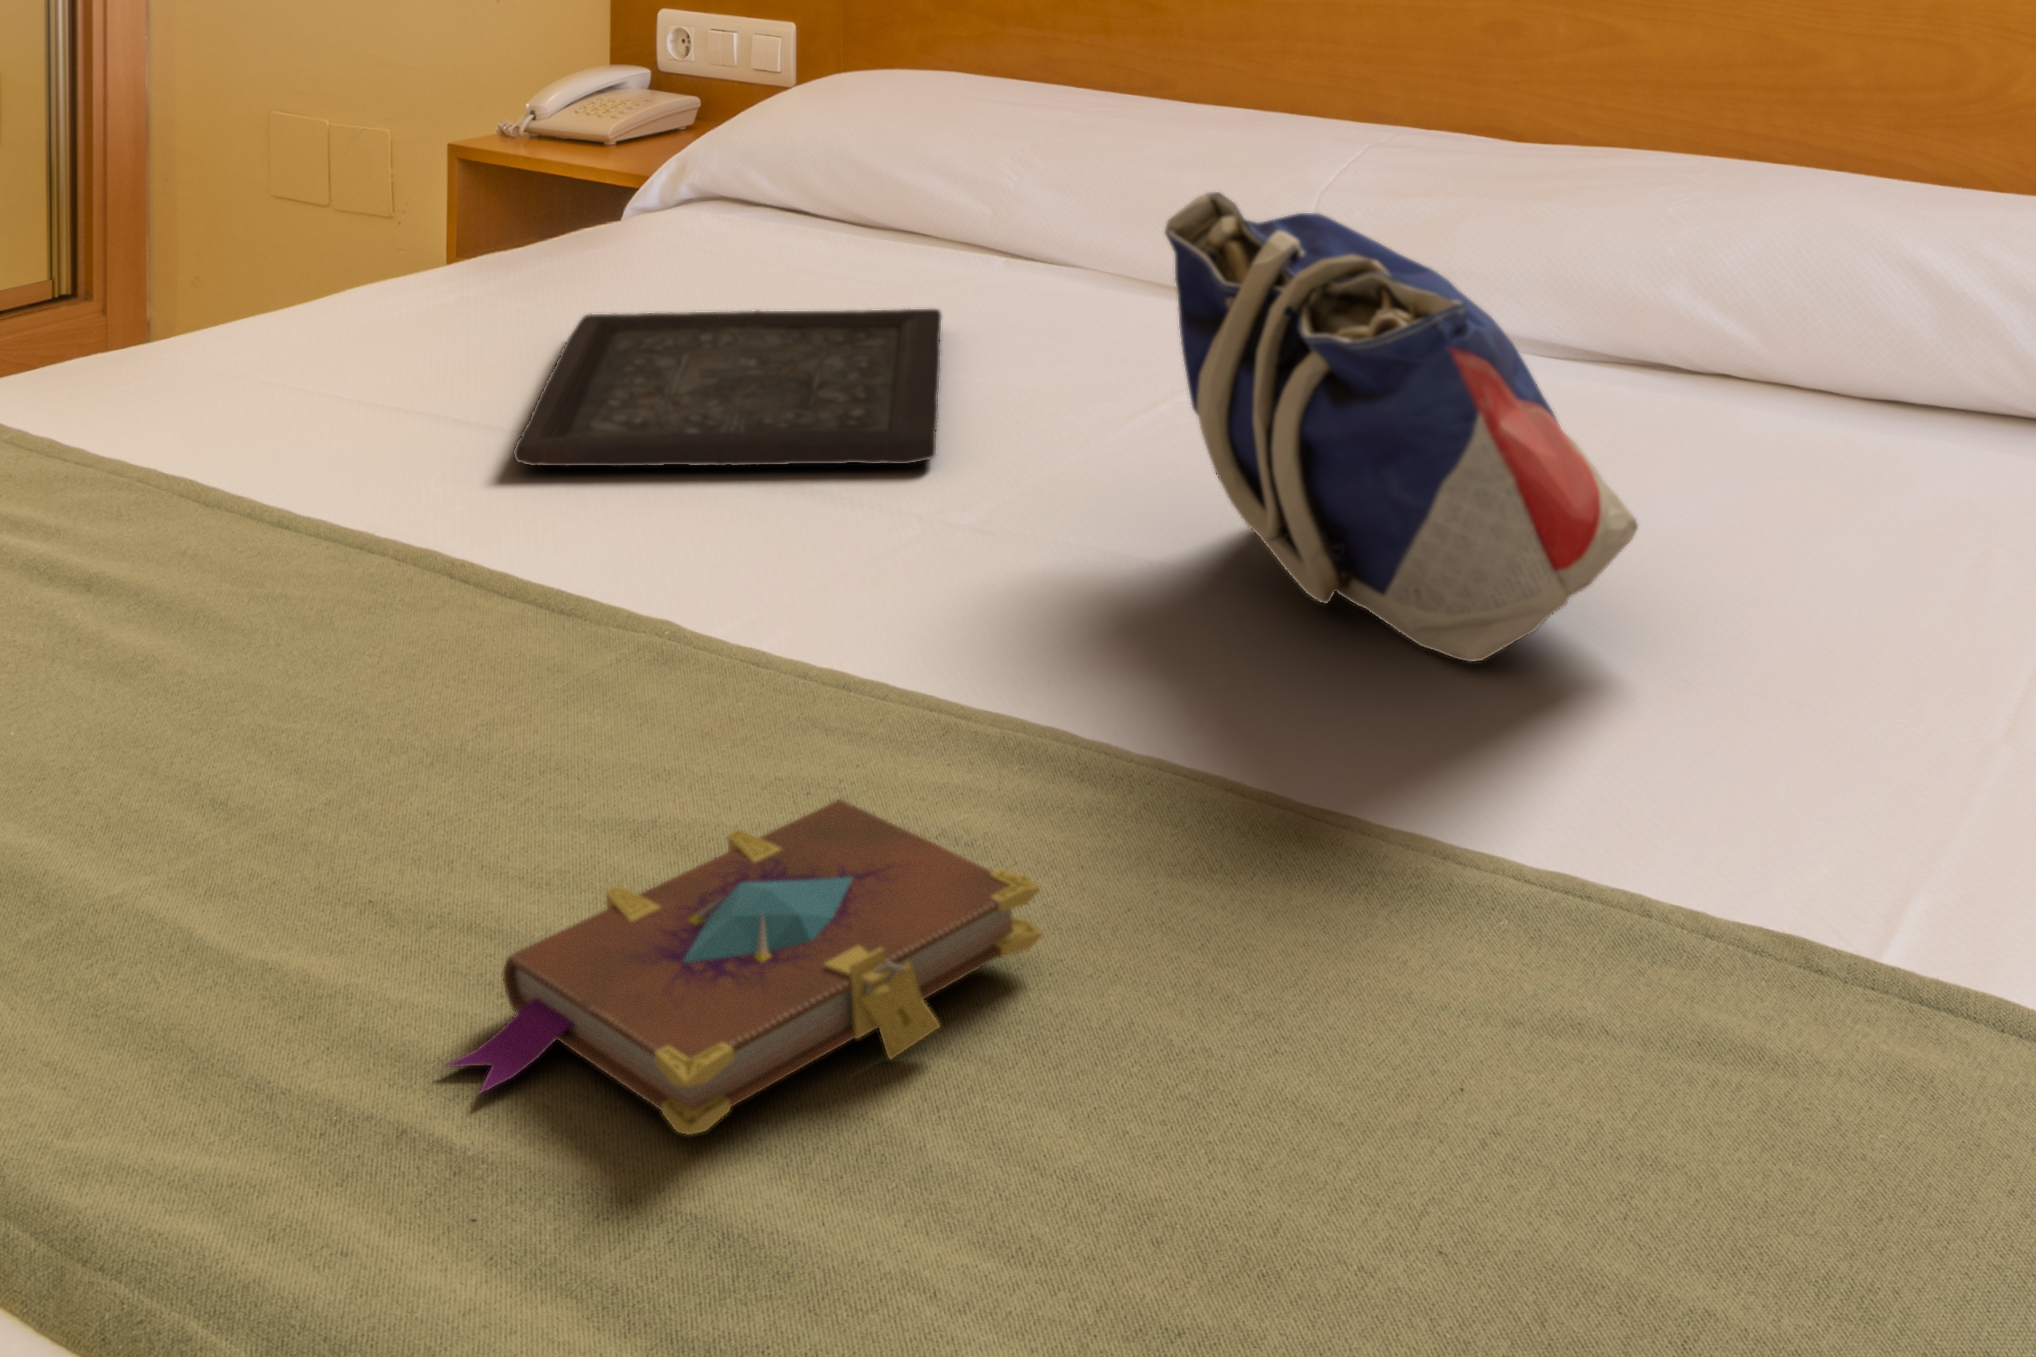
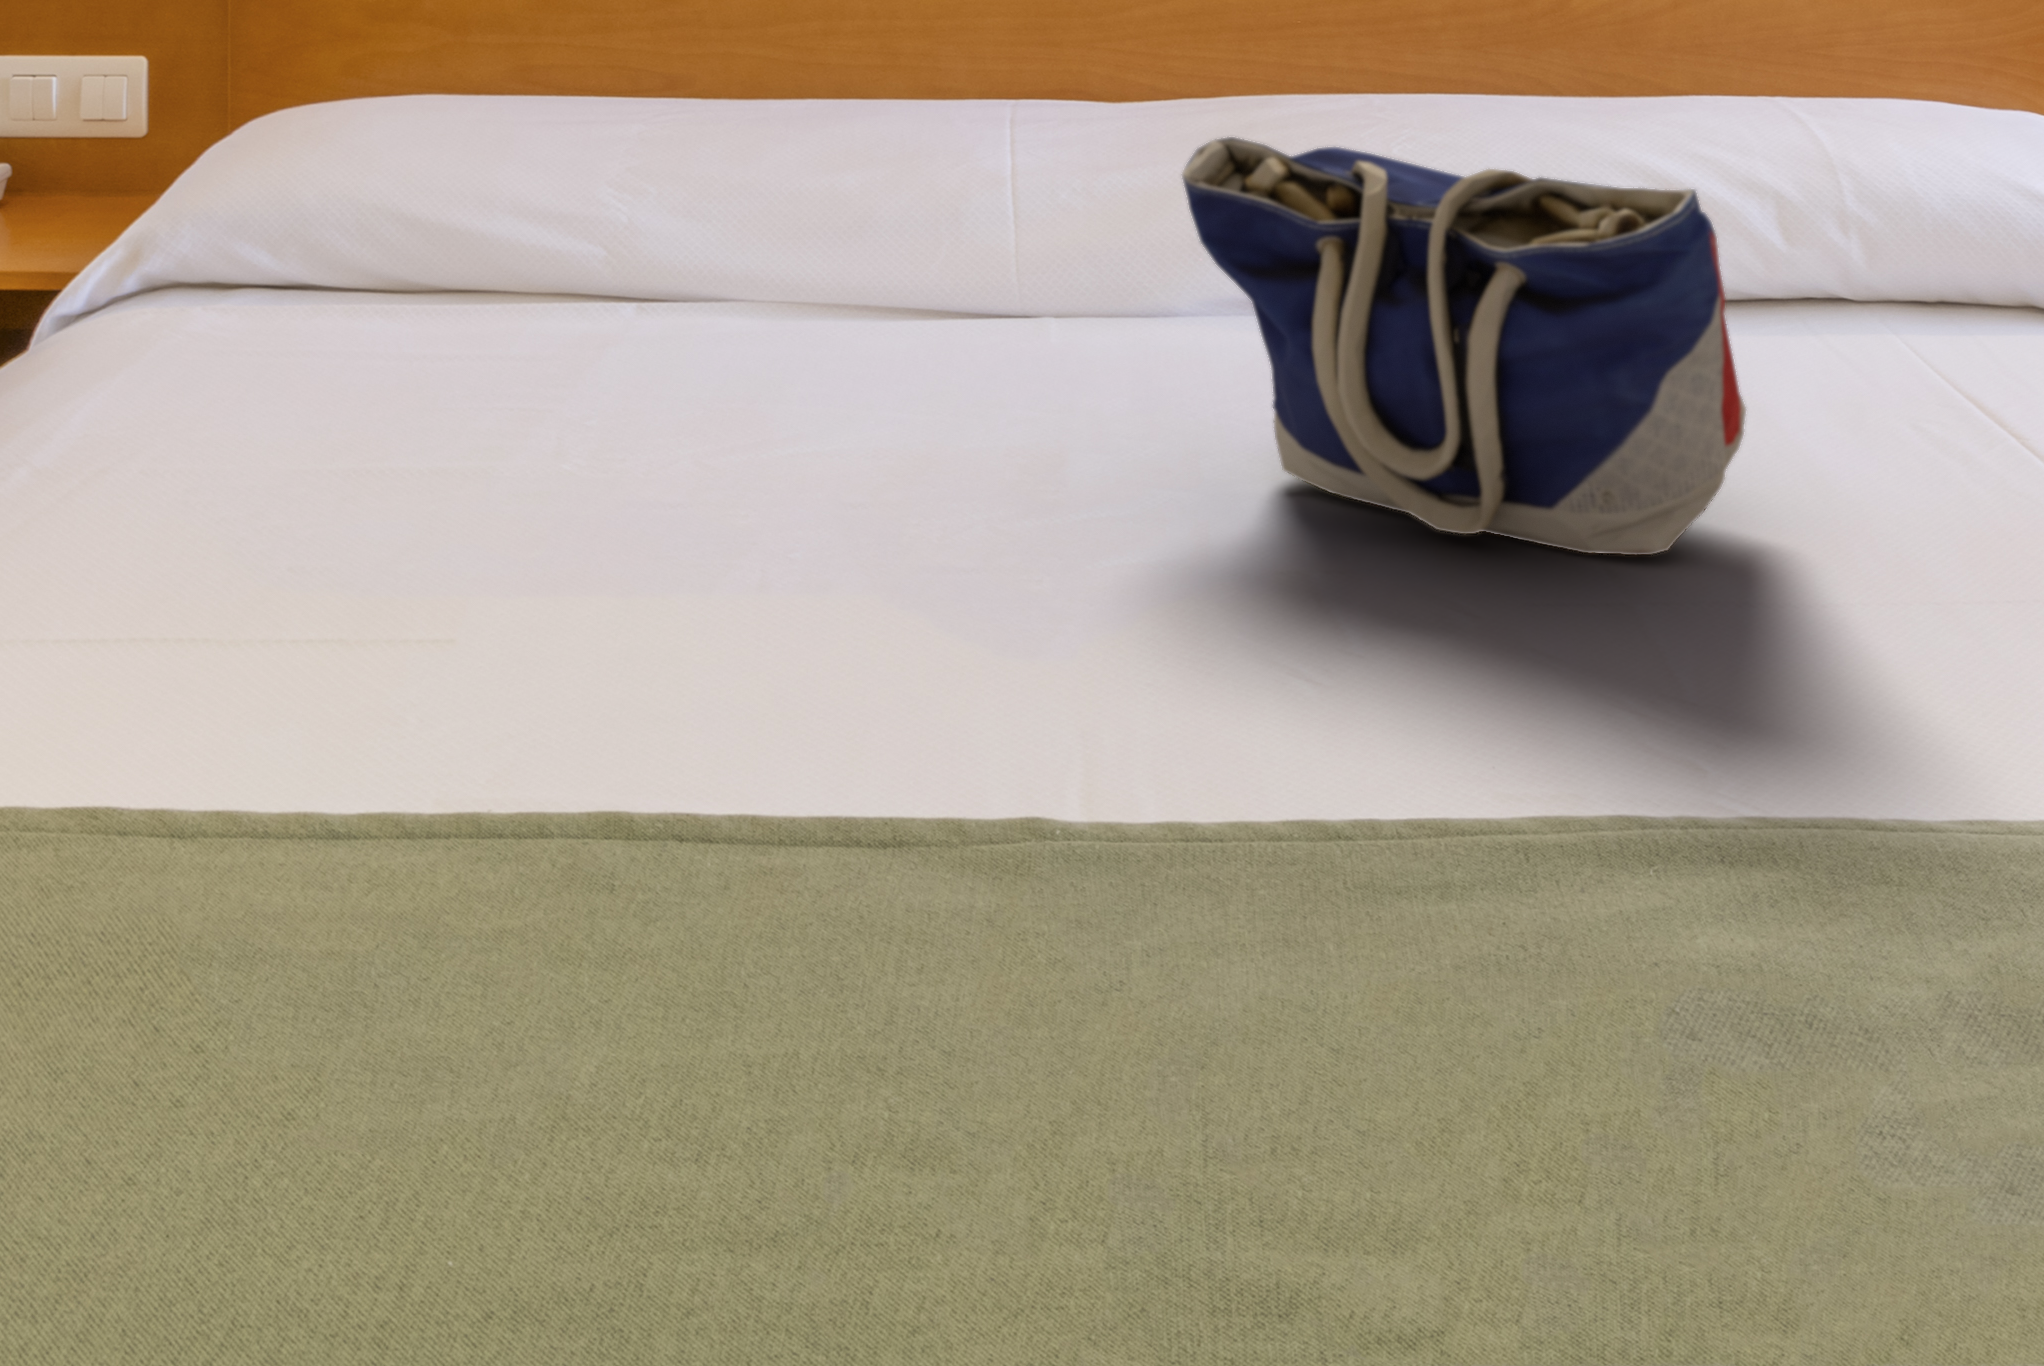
tray: present [514,309,942,466] -> none [248,346,890,584]
book: present [445,799,1043,1135] -> none [1332,795,1770,1187]

